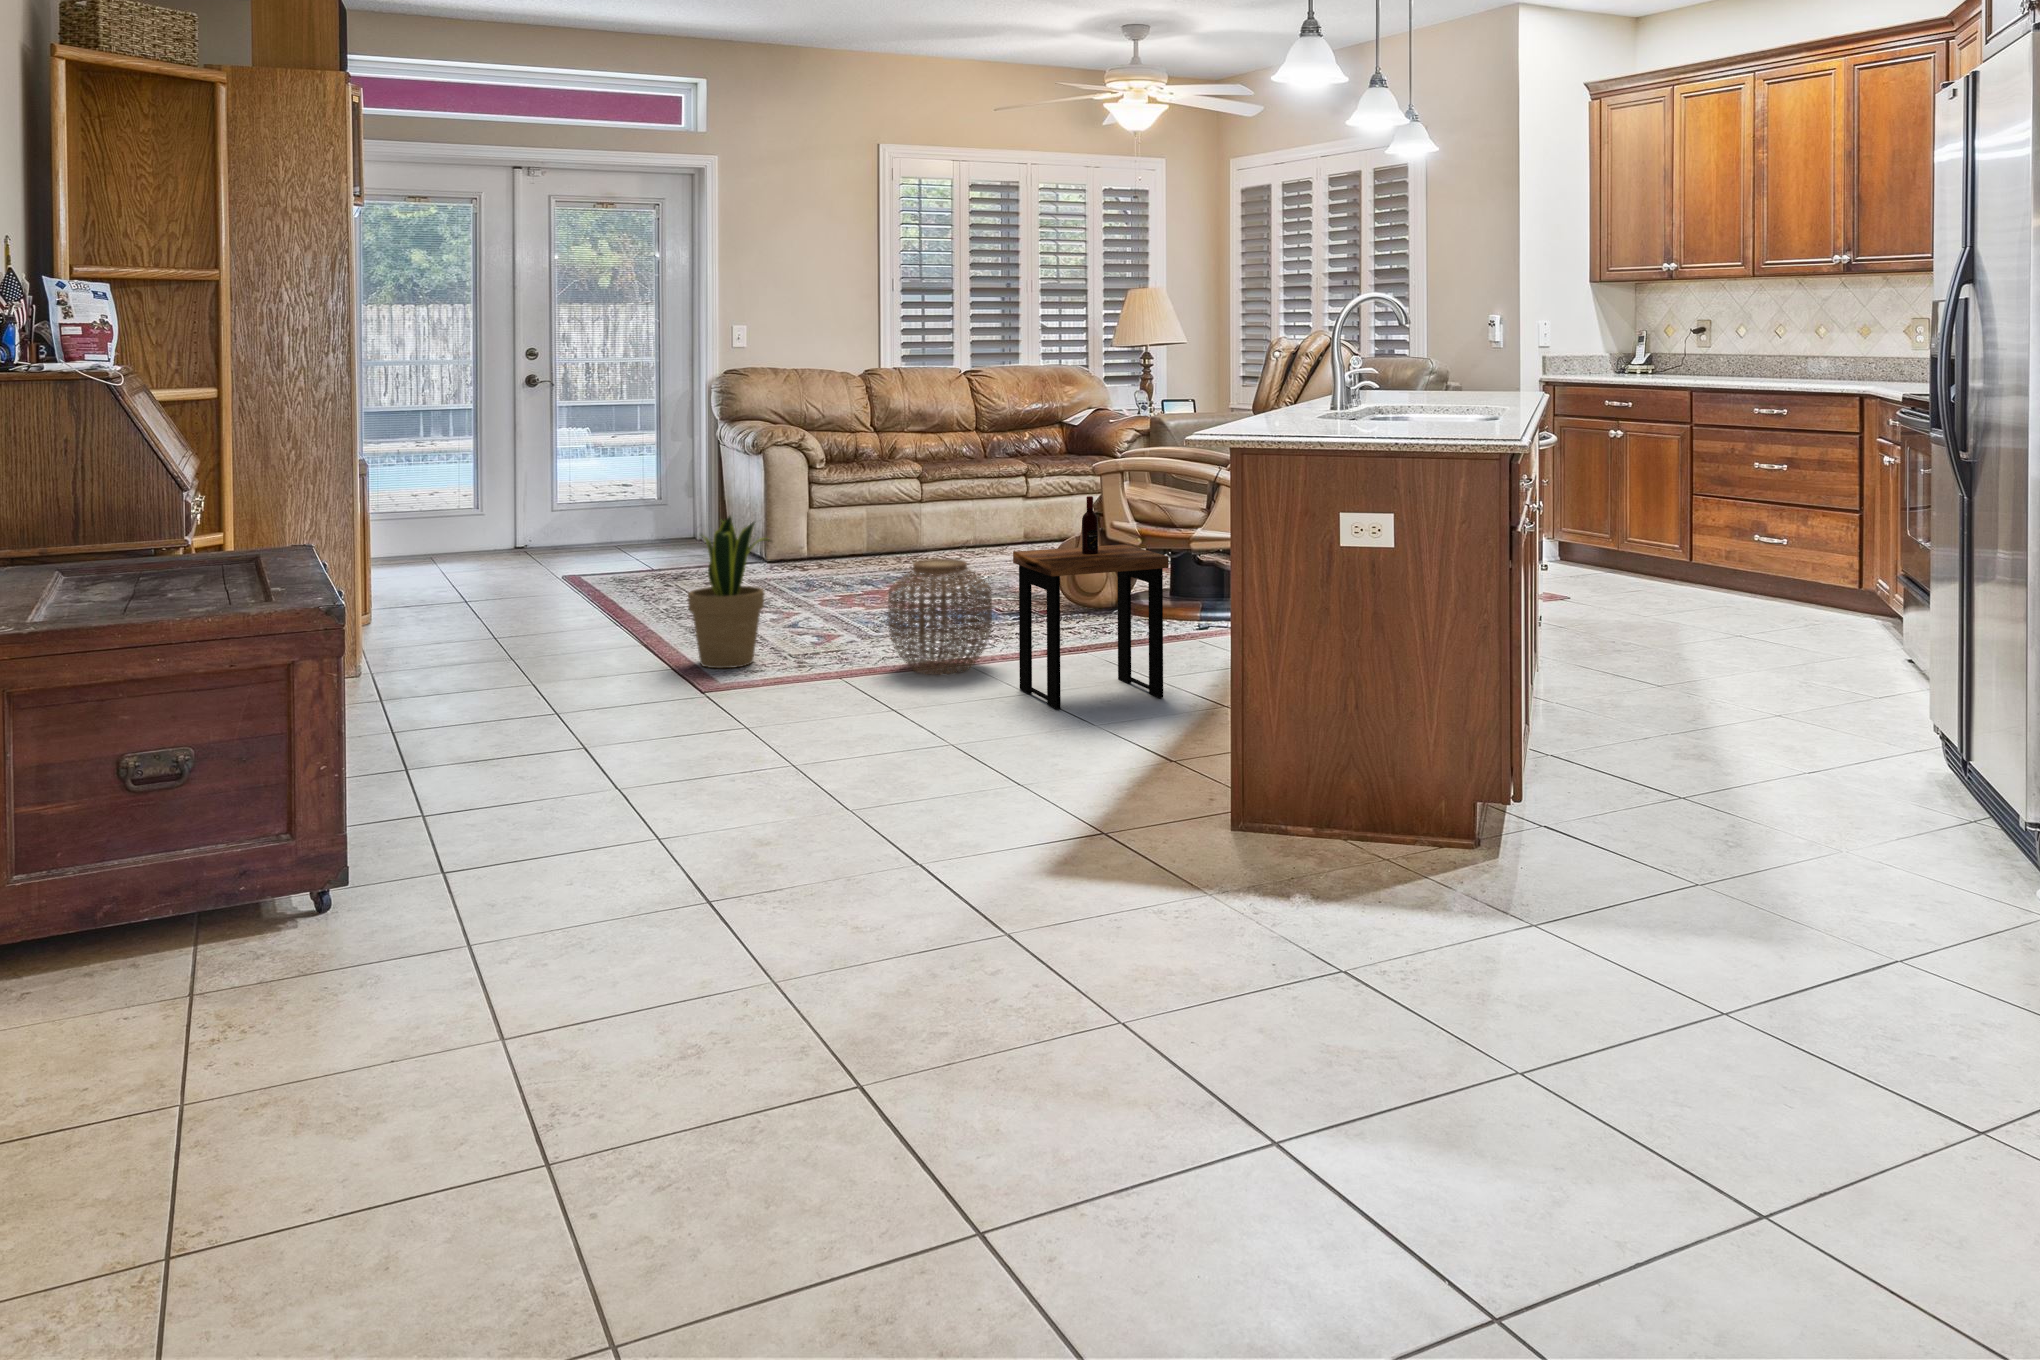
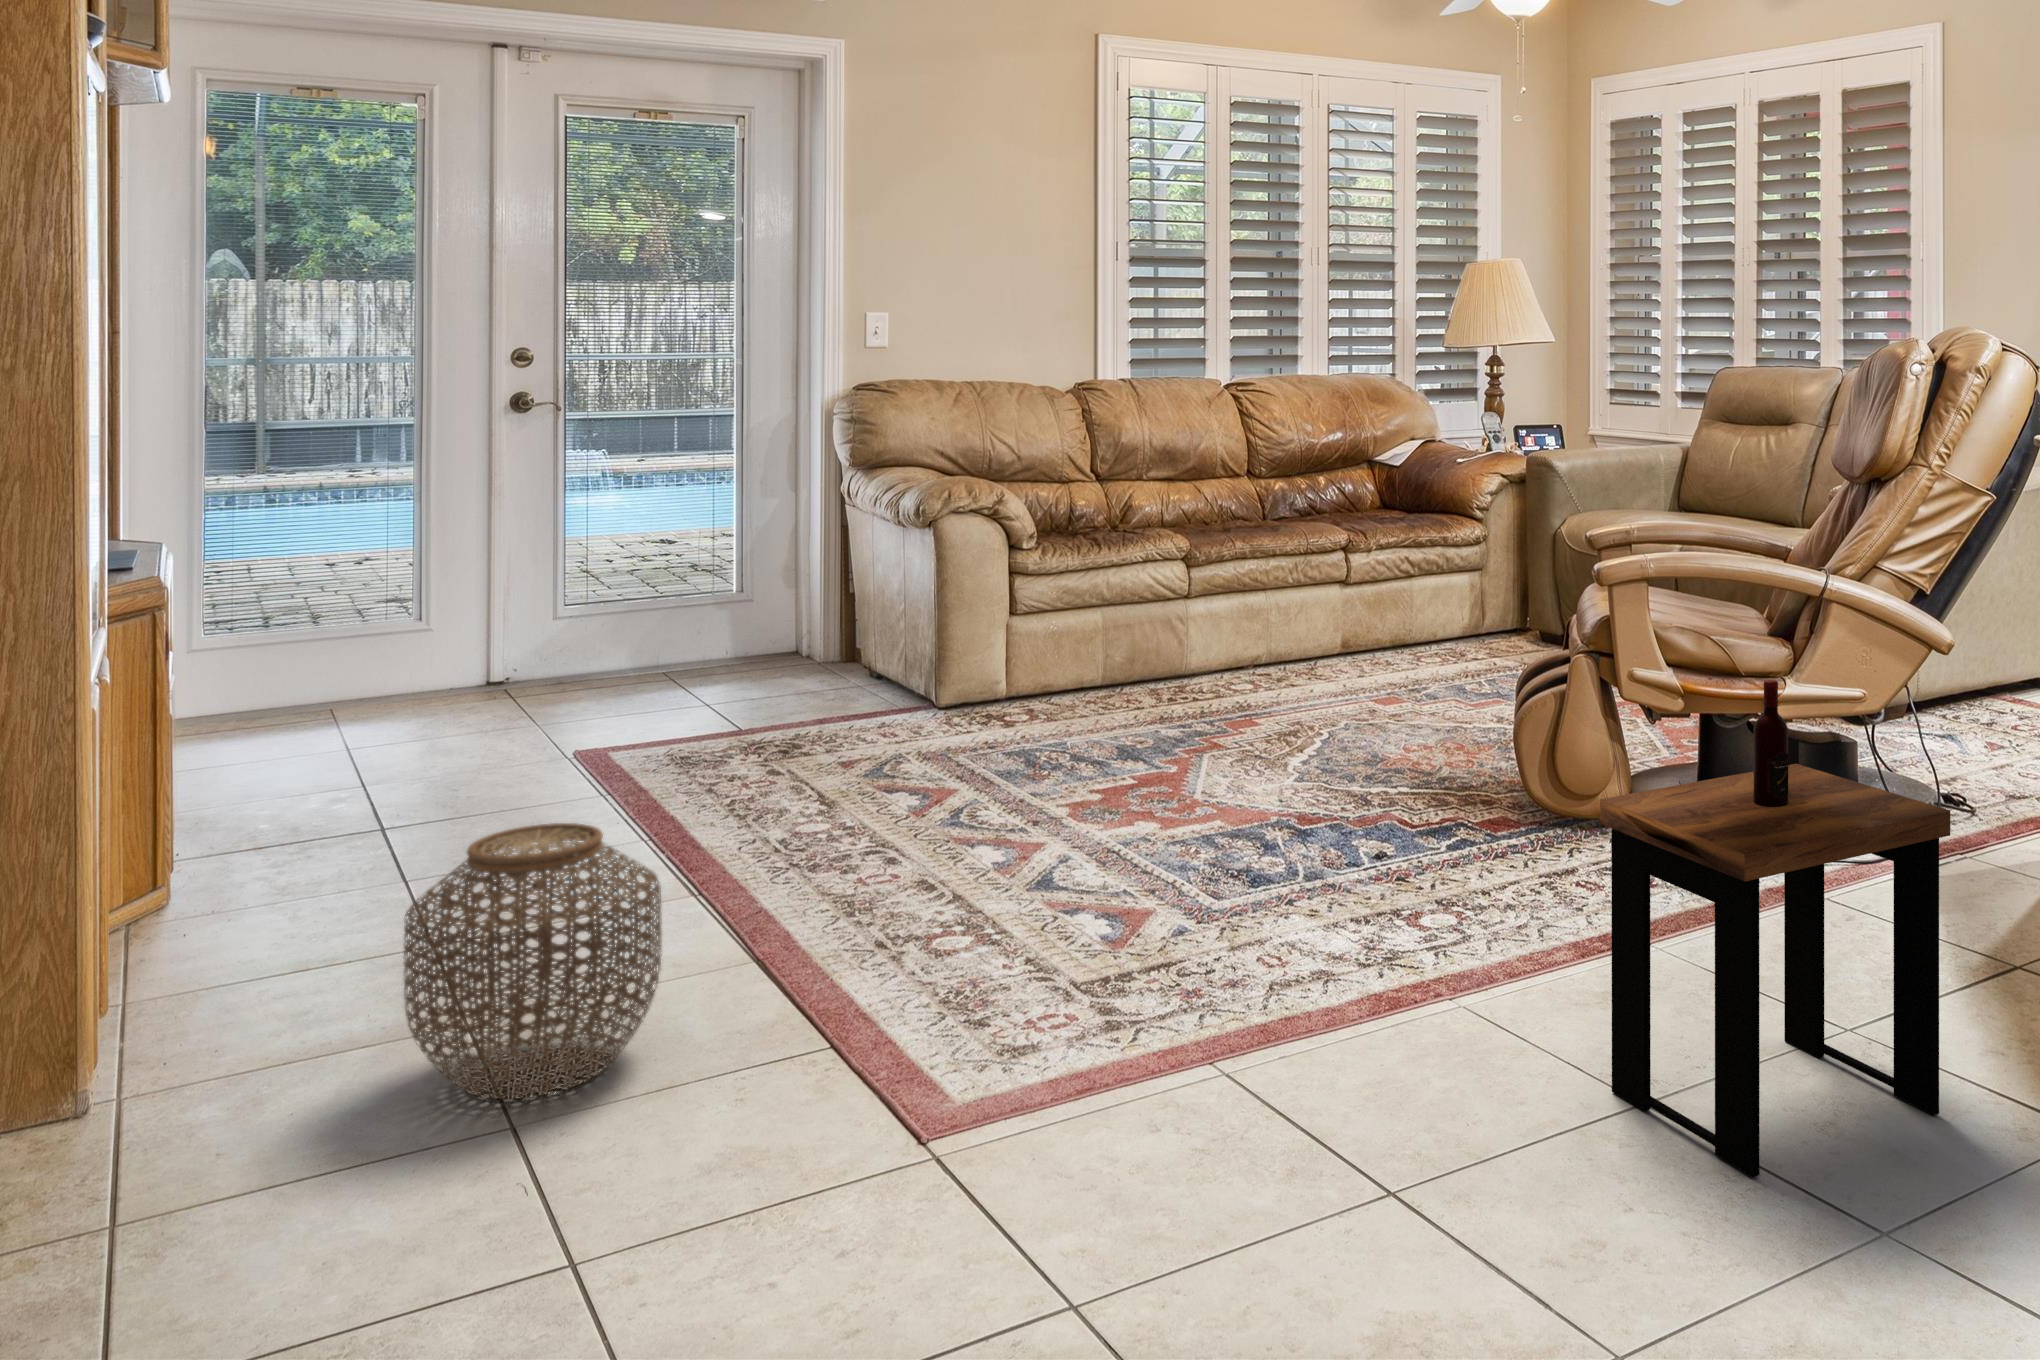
potted plant: present [688,516,770,668] -> none [860,709,1038,1038]
woven basket: present [888,559,992,674] -> present [404,823,662,1099]

